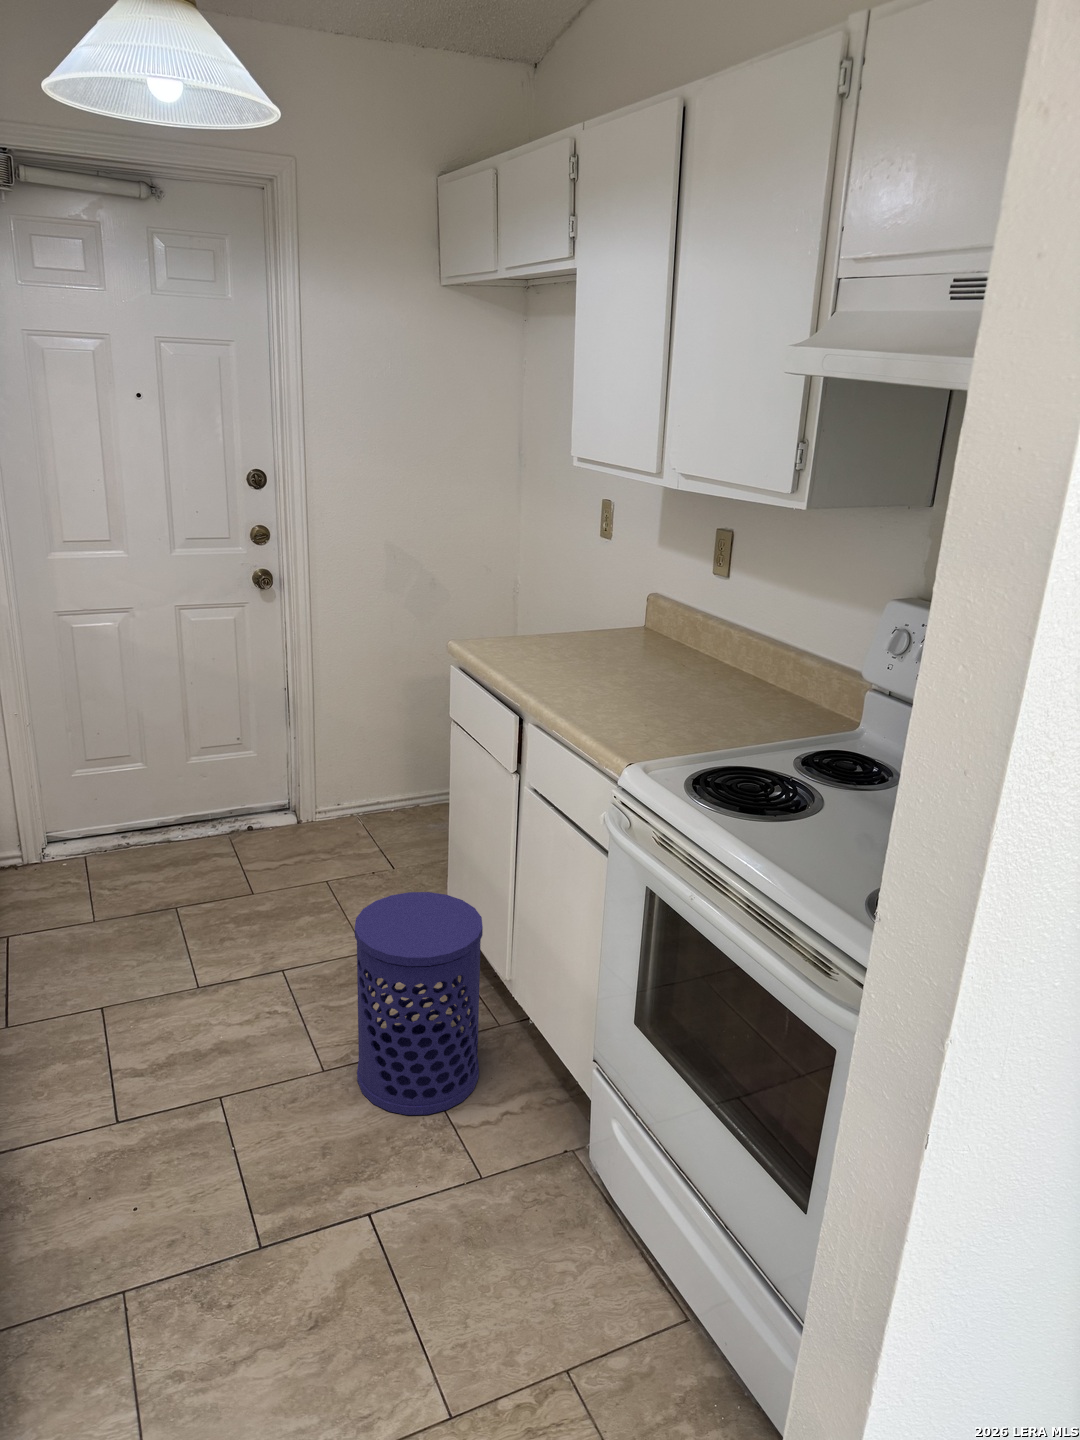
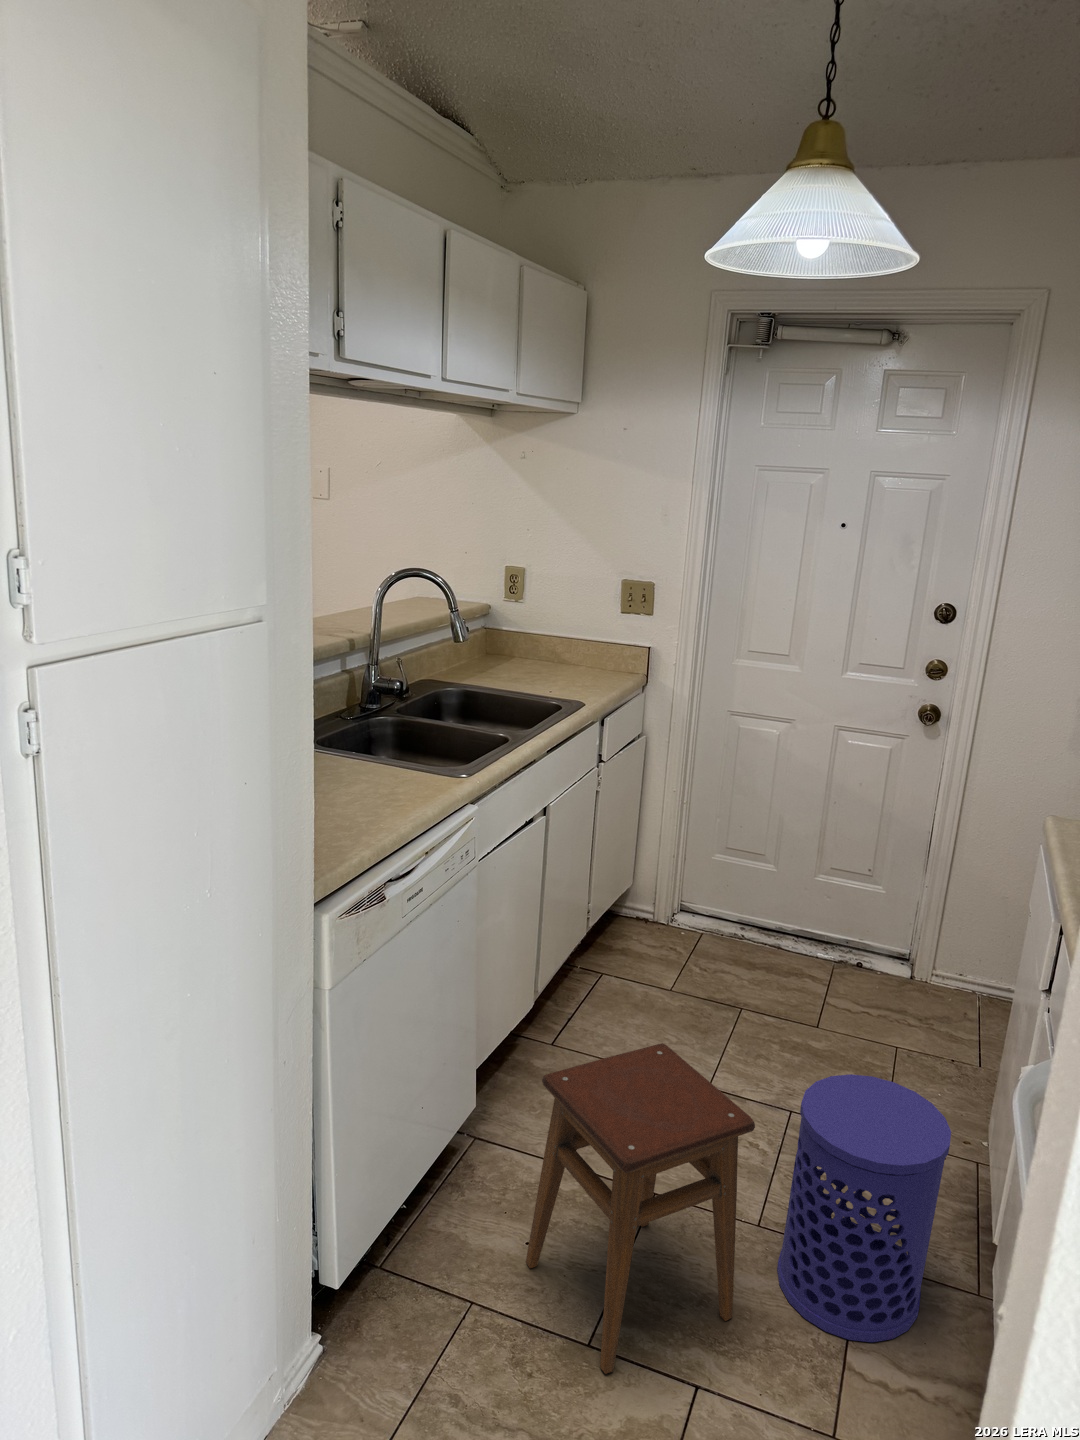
stool: none [132,945,358,1258] -> present [526,1043,755,1374]

